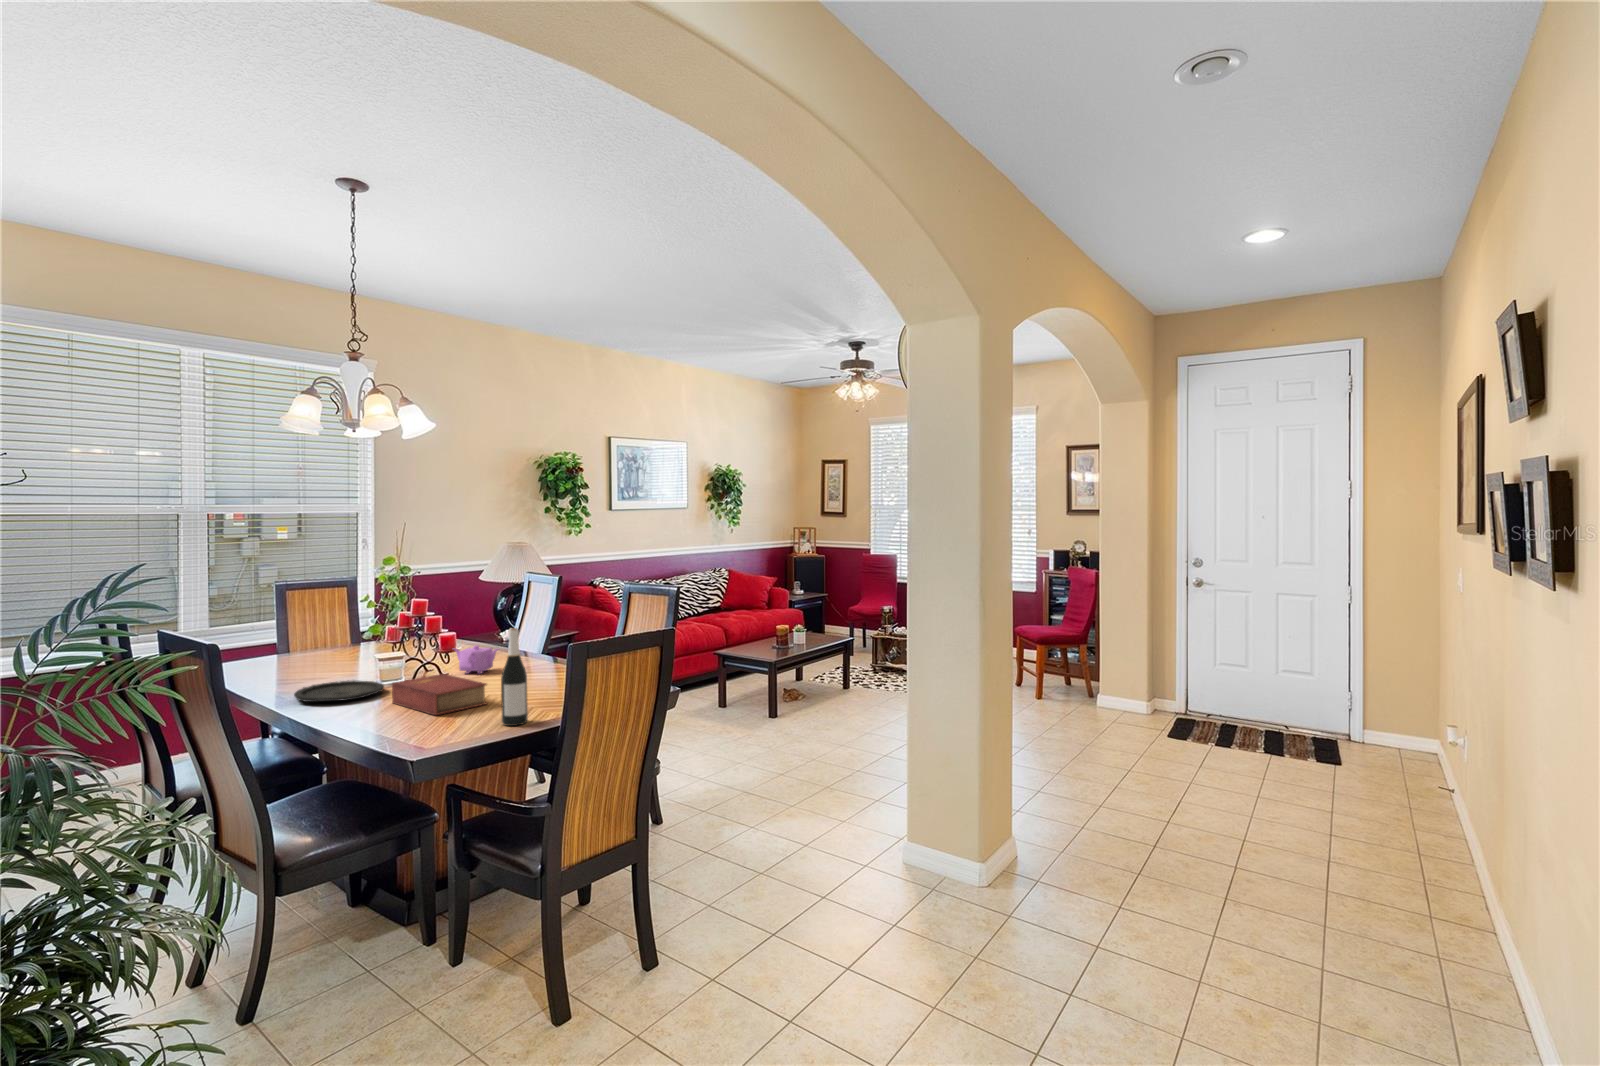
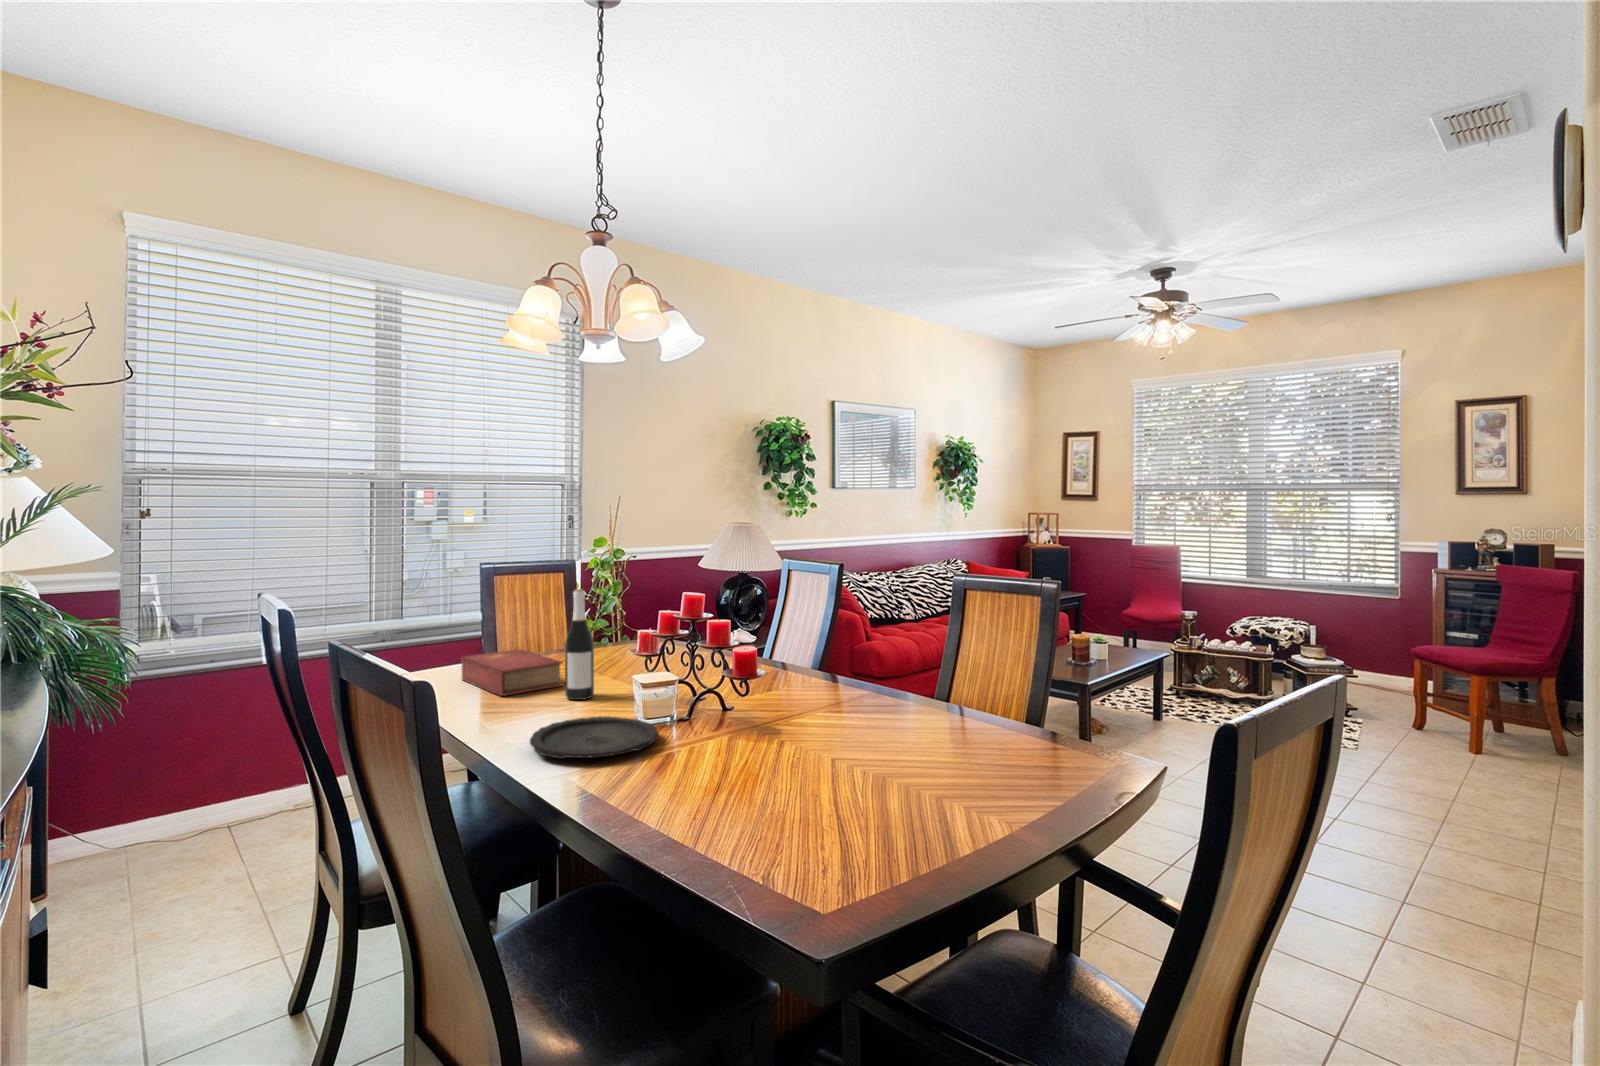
wine bottle: present [501,628,528,726] -> present [565,589,594,700]
teapot: present [455,645,498,674] -> none [736,664,809,709]
book: present [392,674,487,715] -> present [461,649,563,696]

